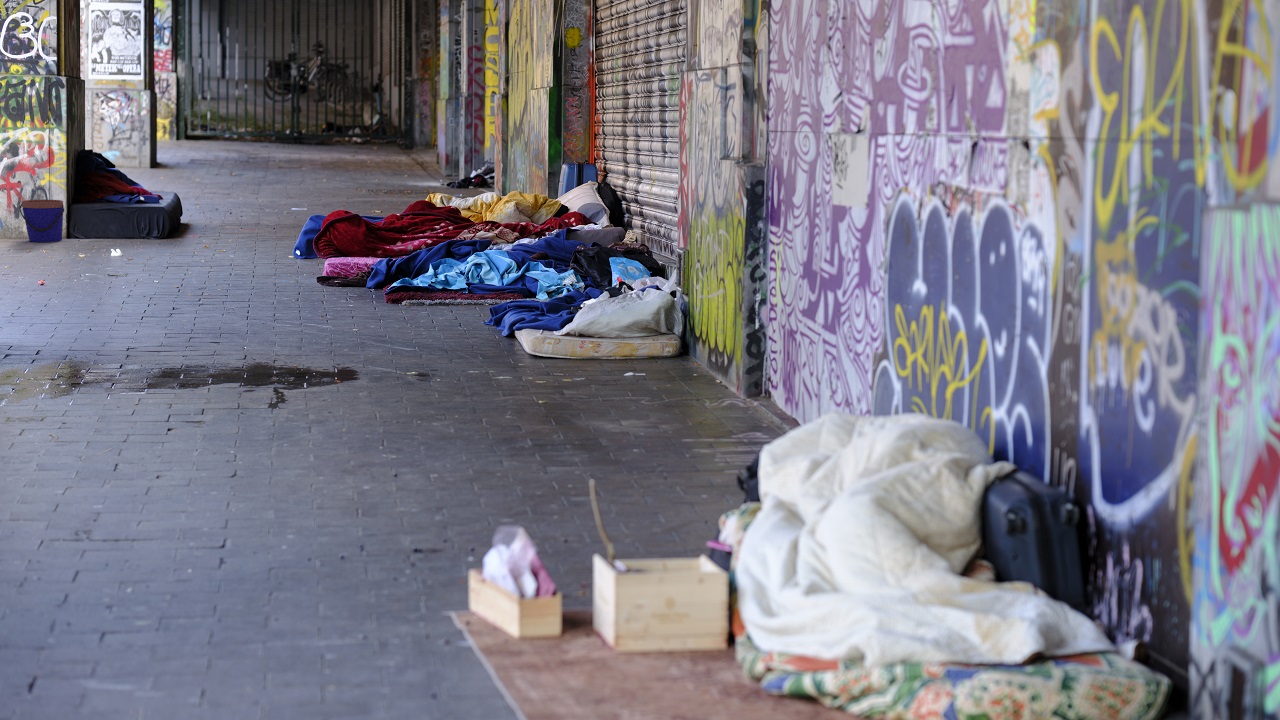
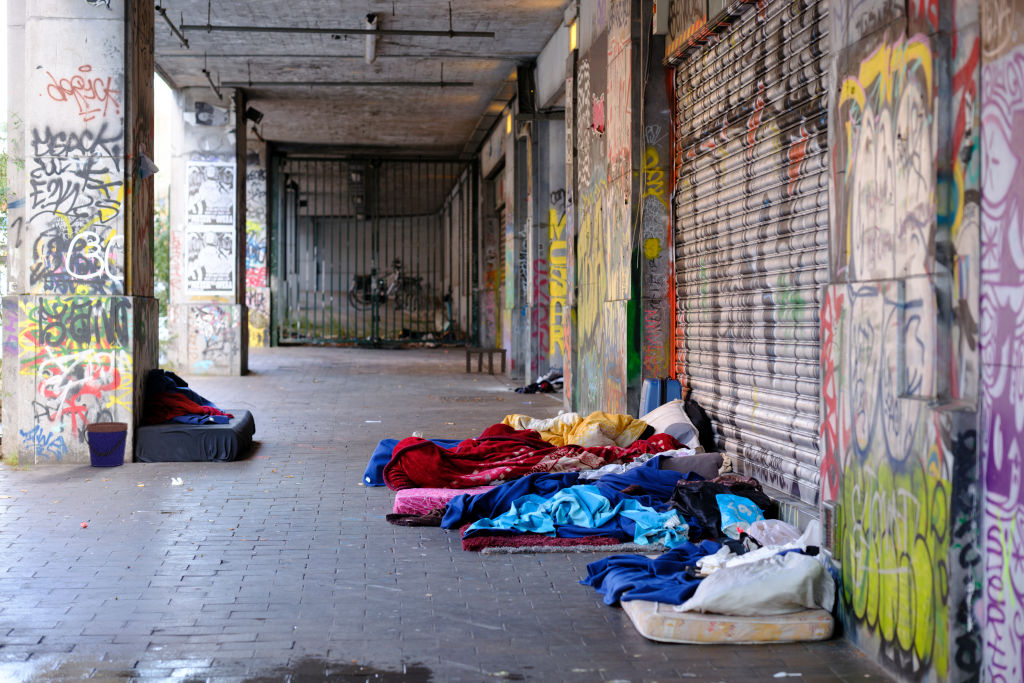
bench: none [399,140,443,170] -> present [466,347,507,375]

